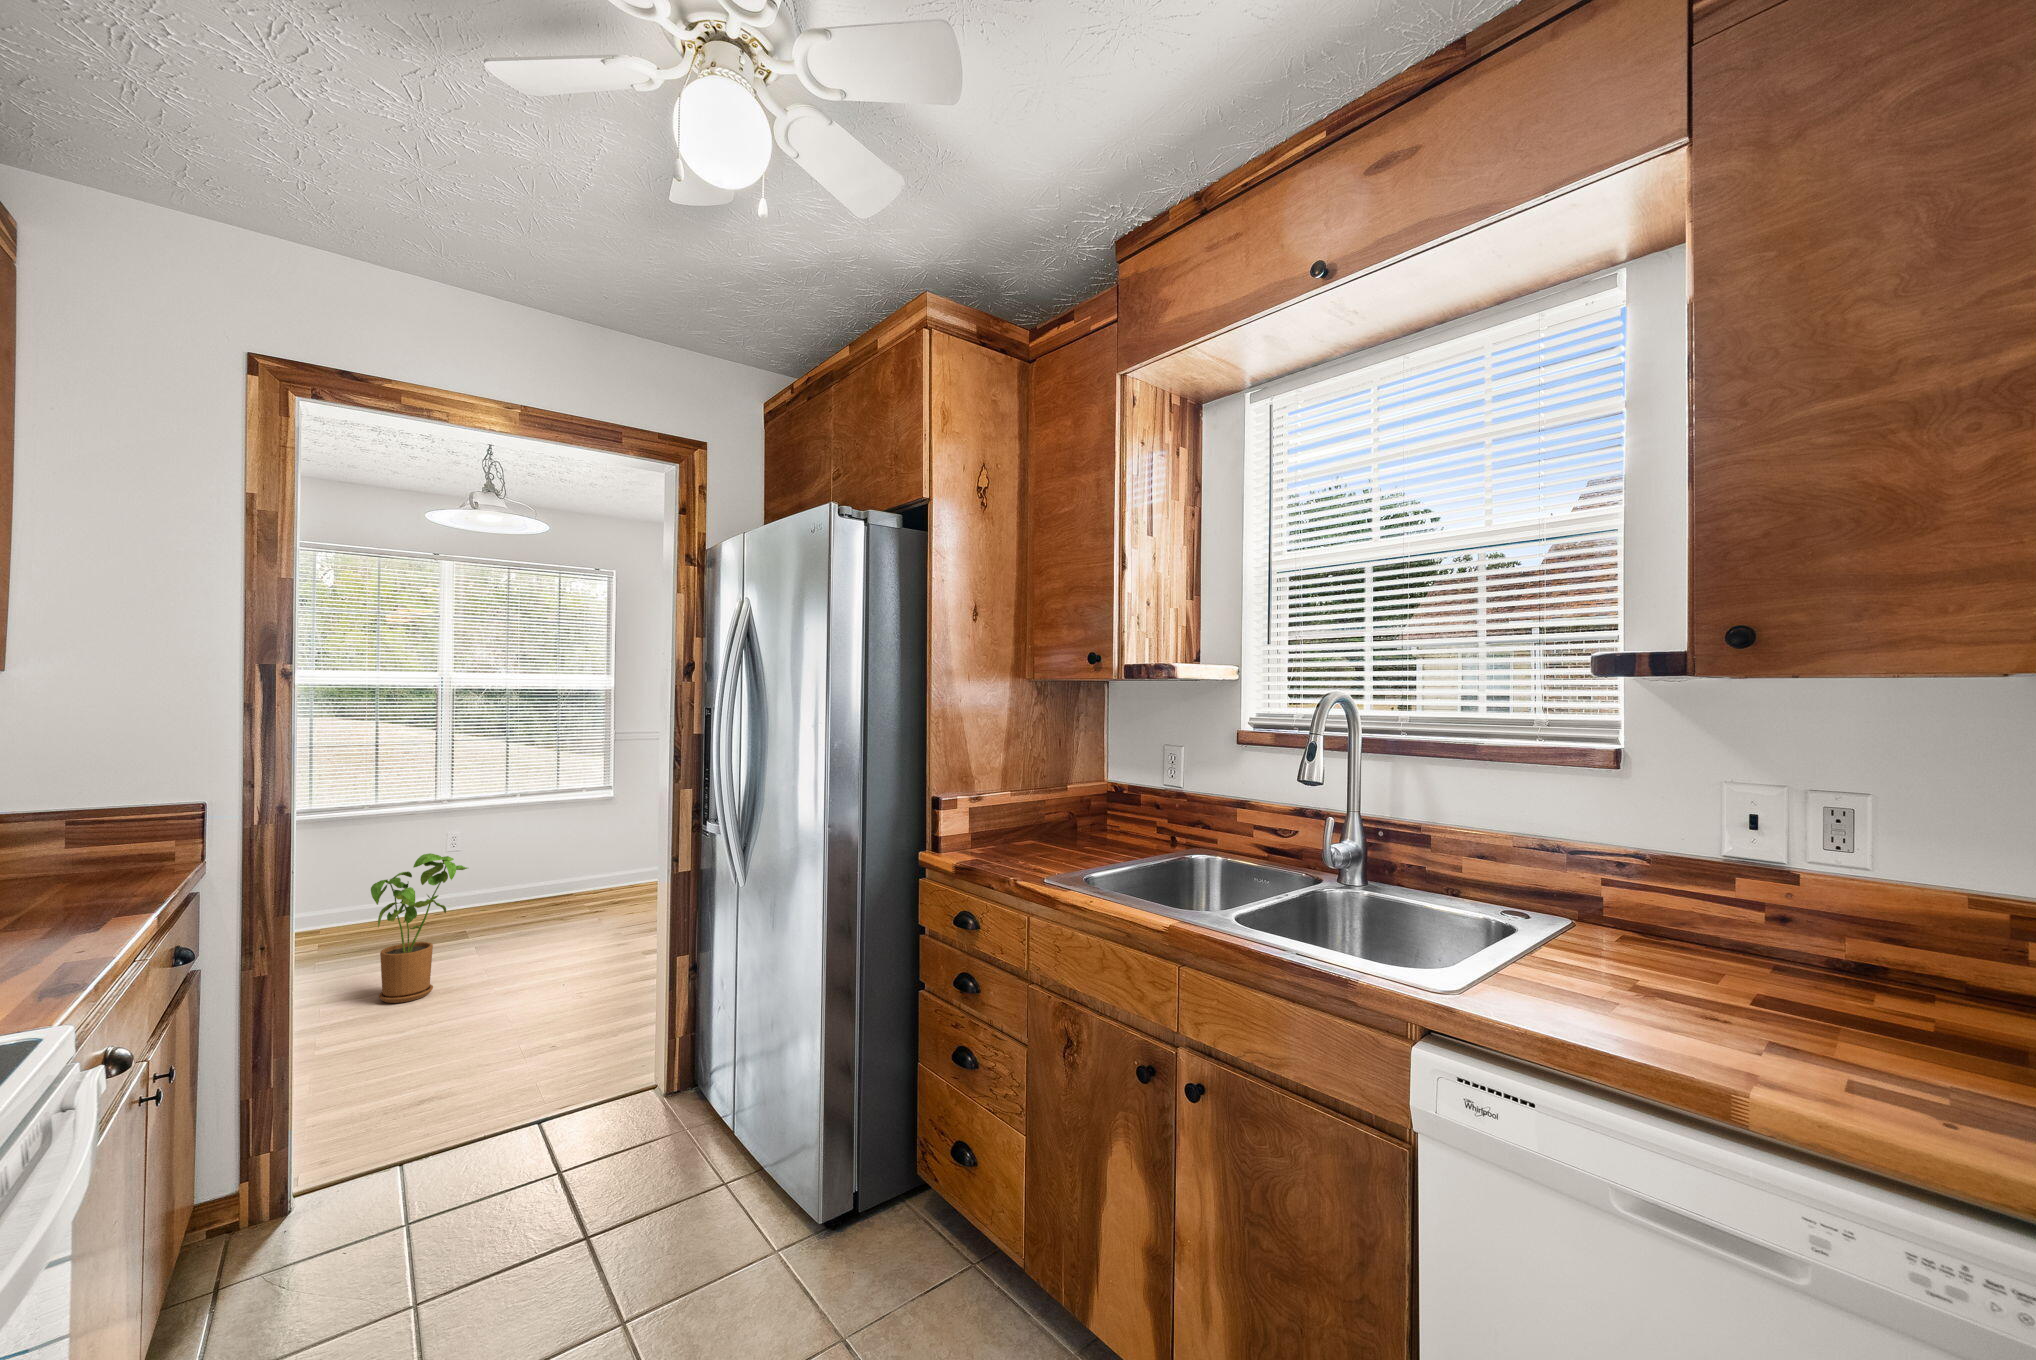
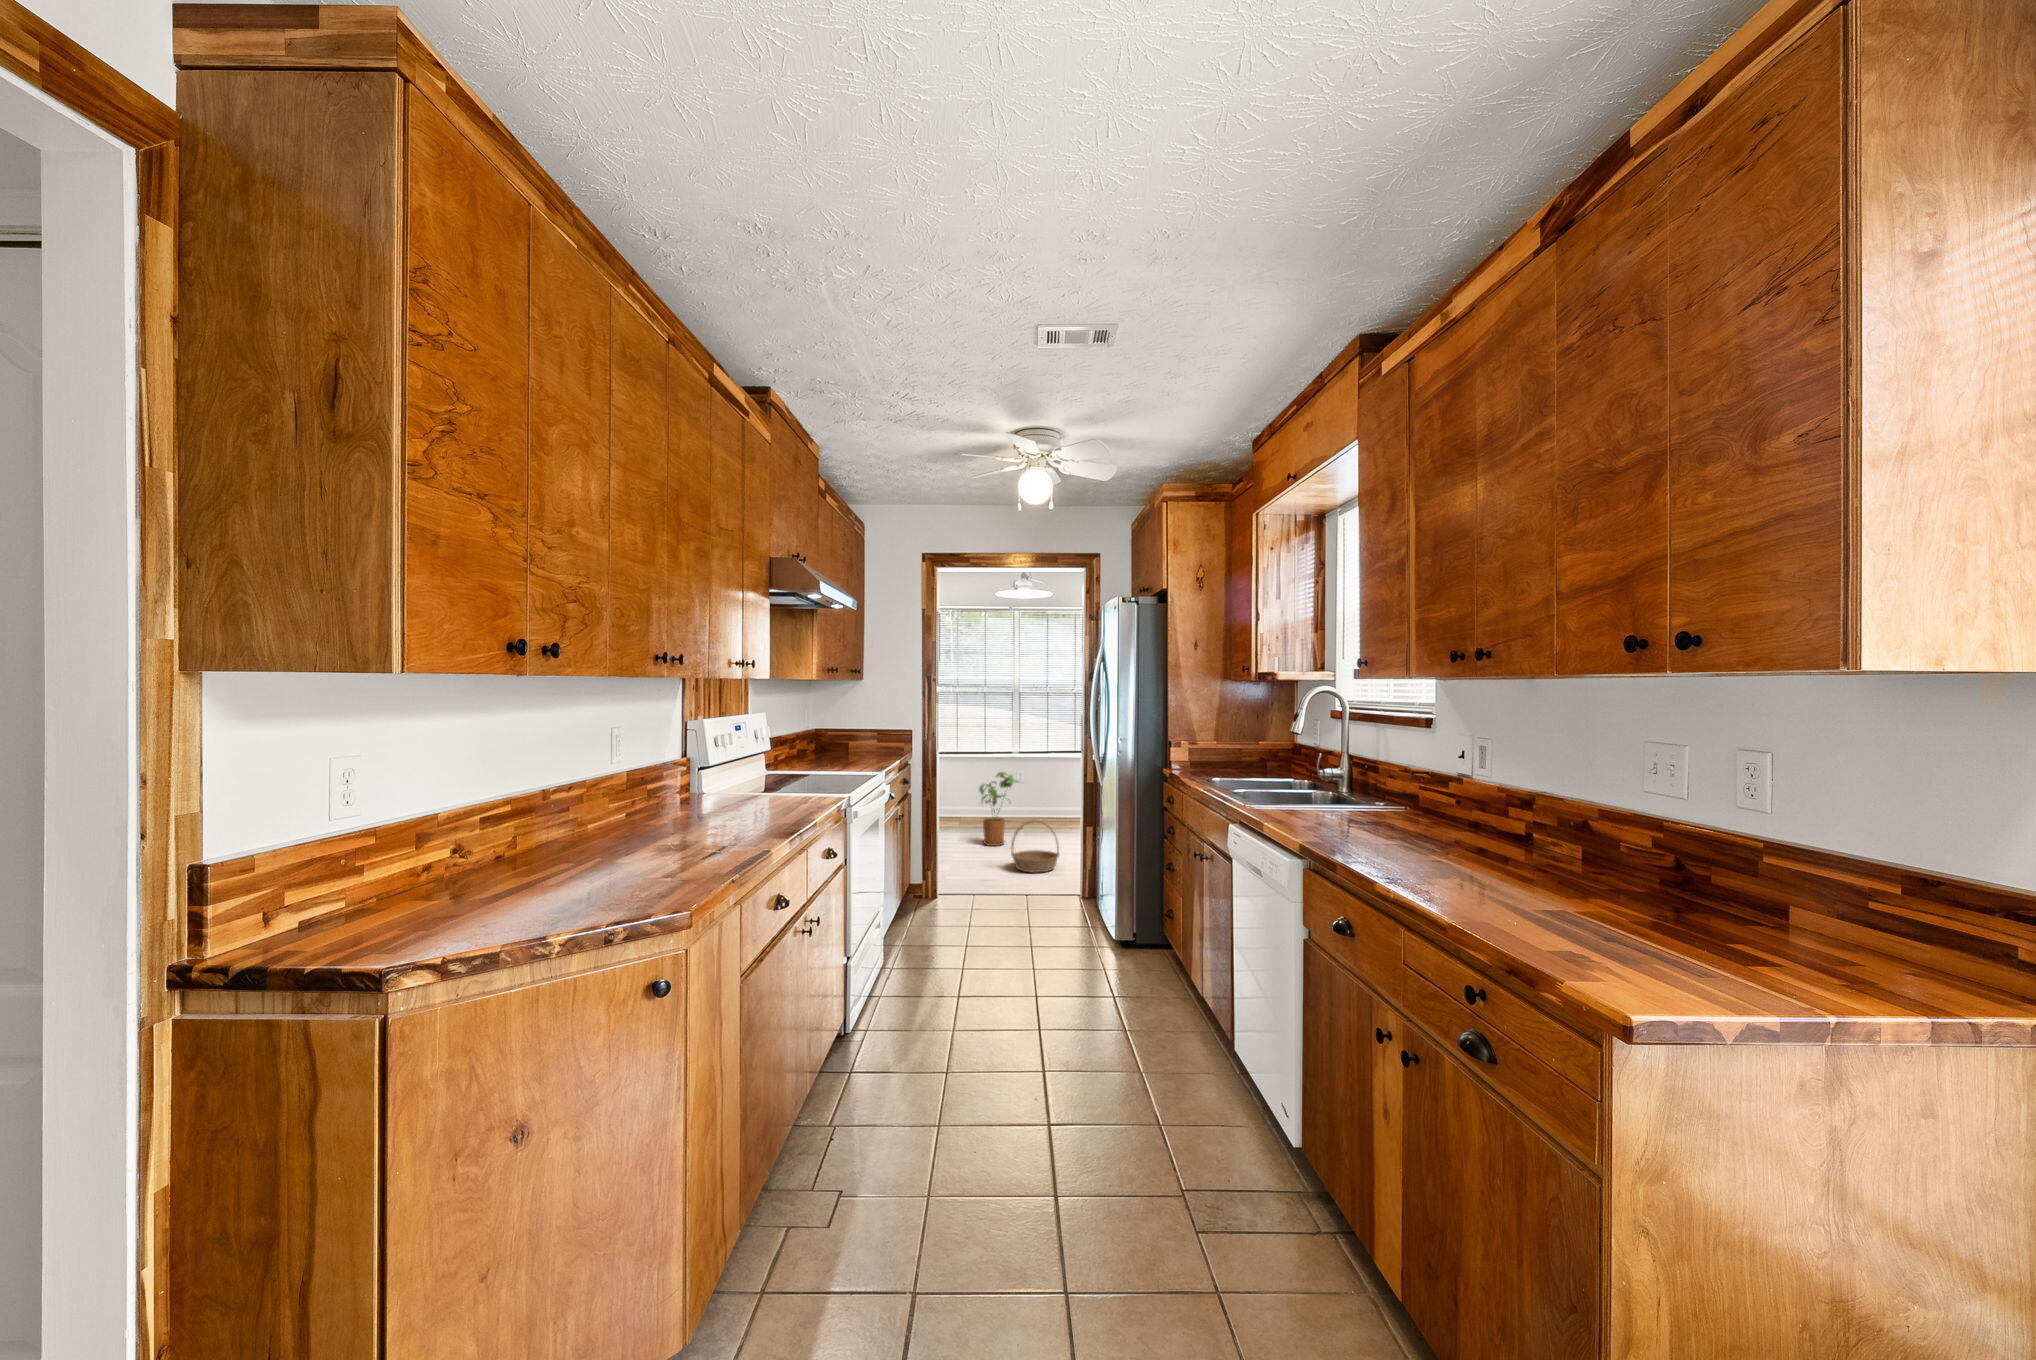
basket: none [471,950,580,1059] -> present [1011,820,1059,873]

